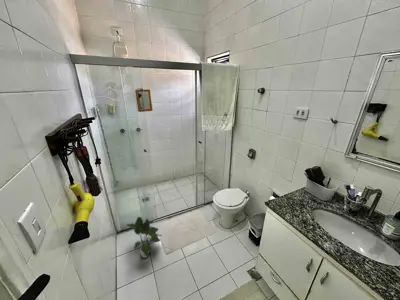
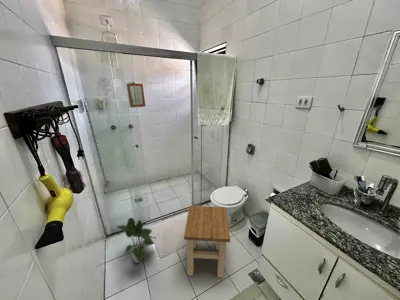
stool: none [187,207,230,274] -> present [184,206,230,278]

